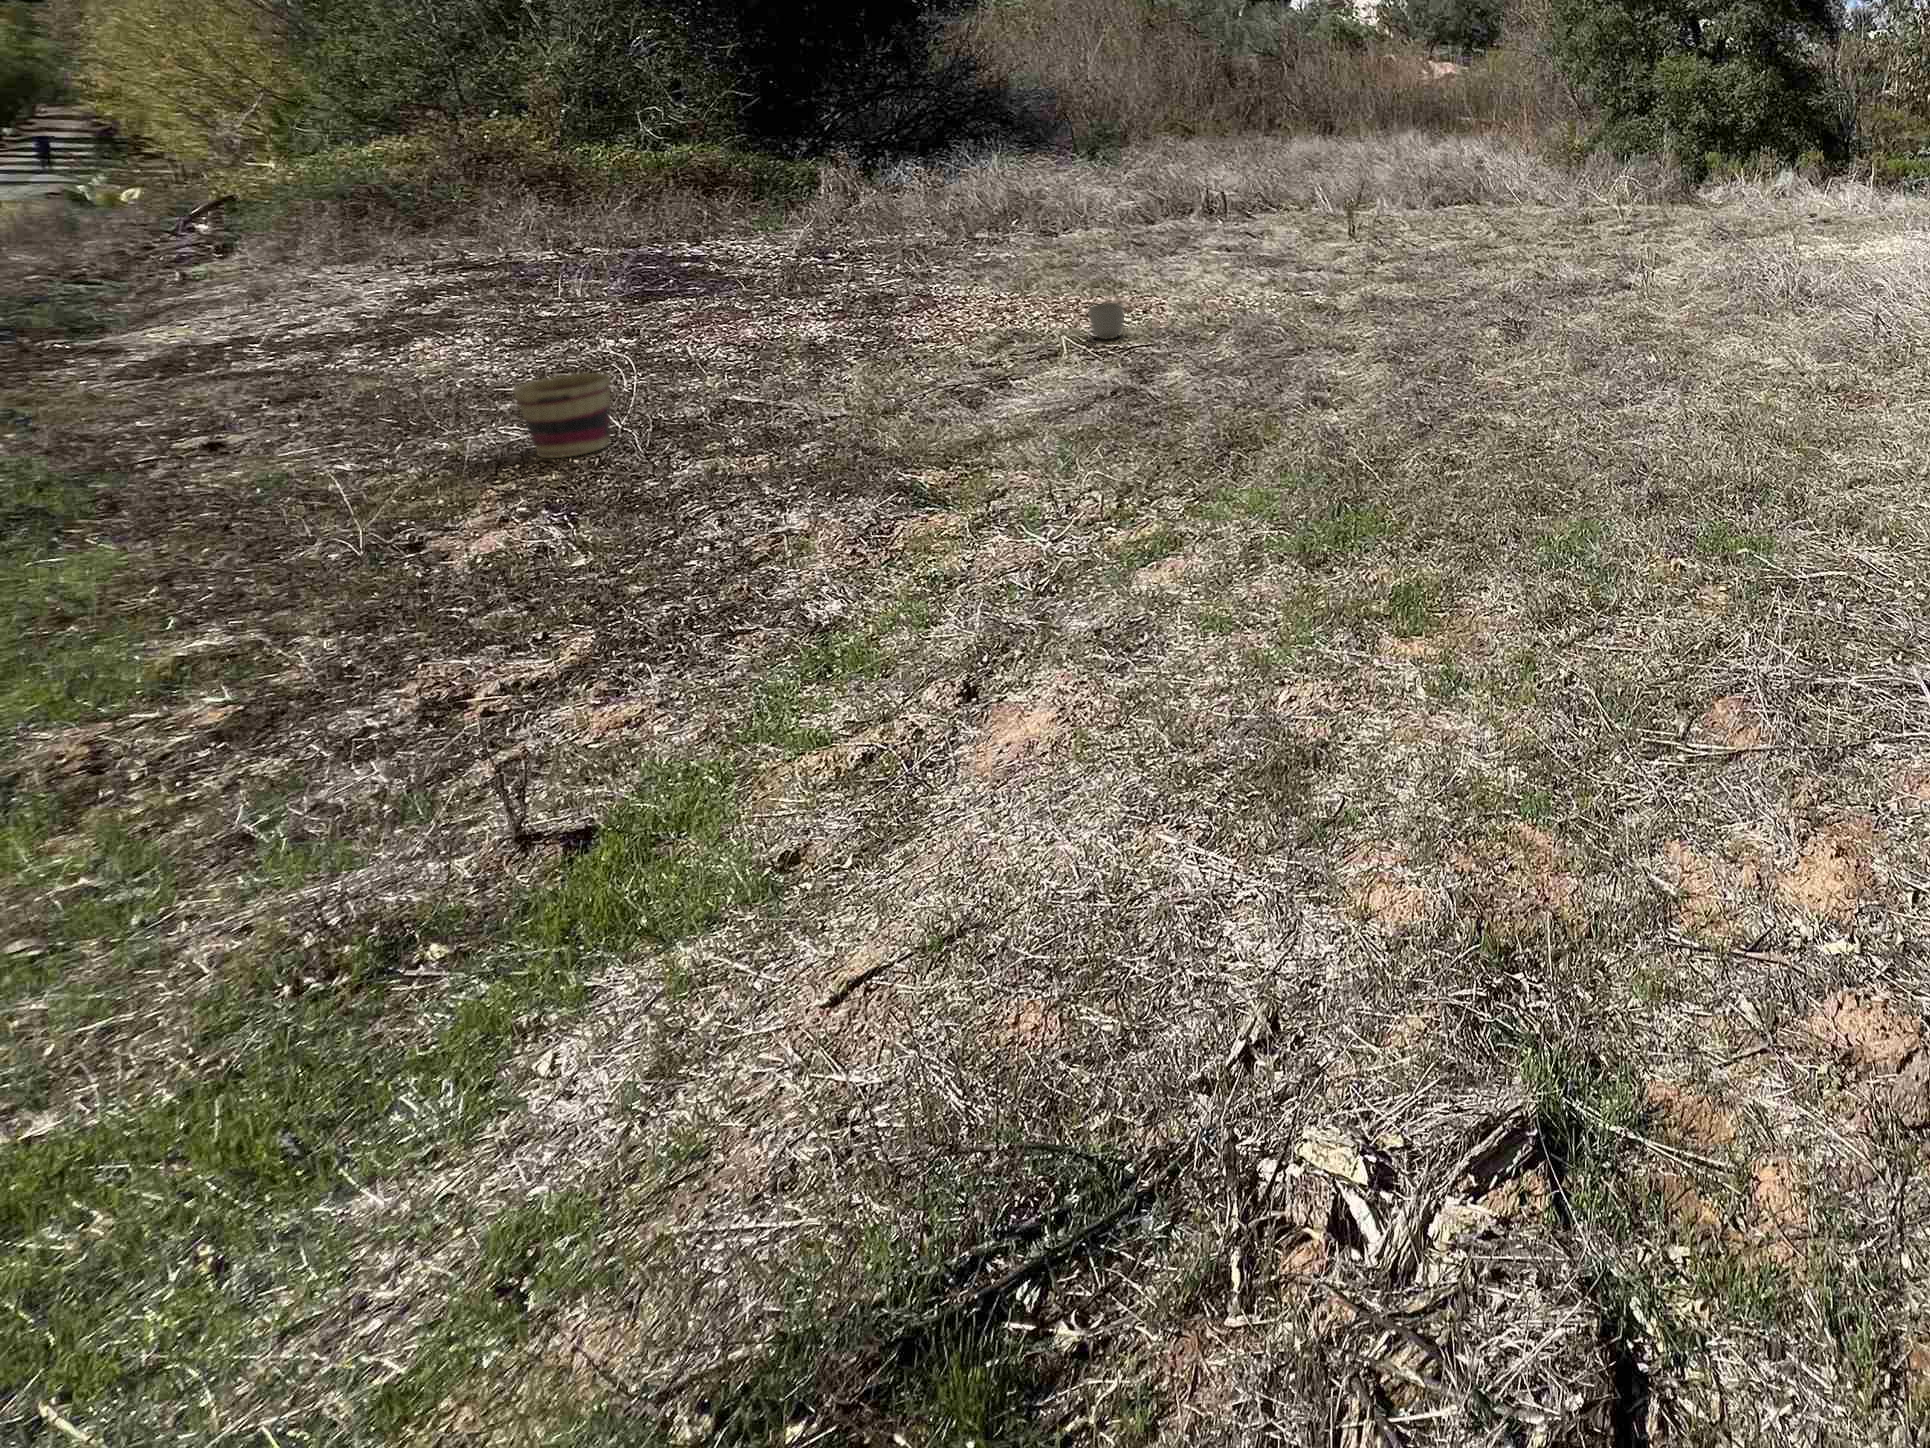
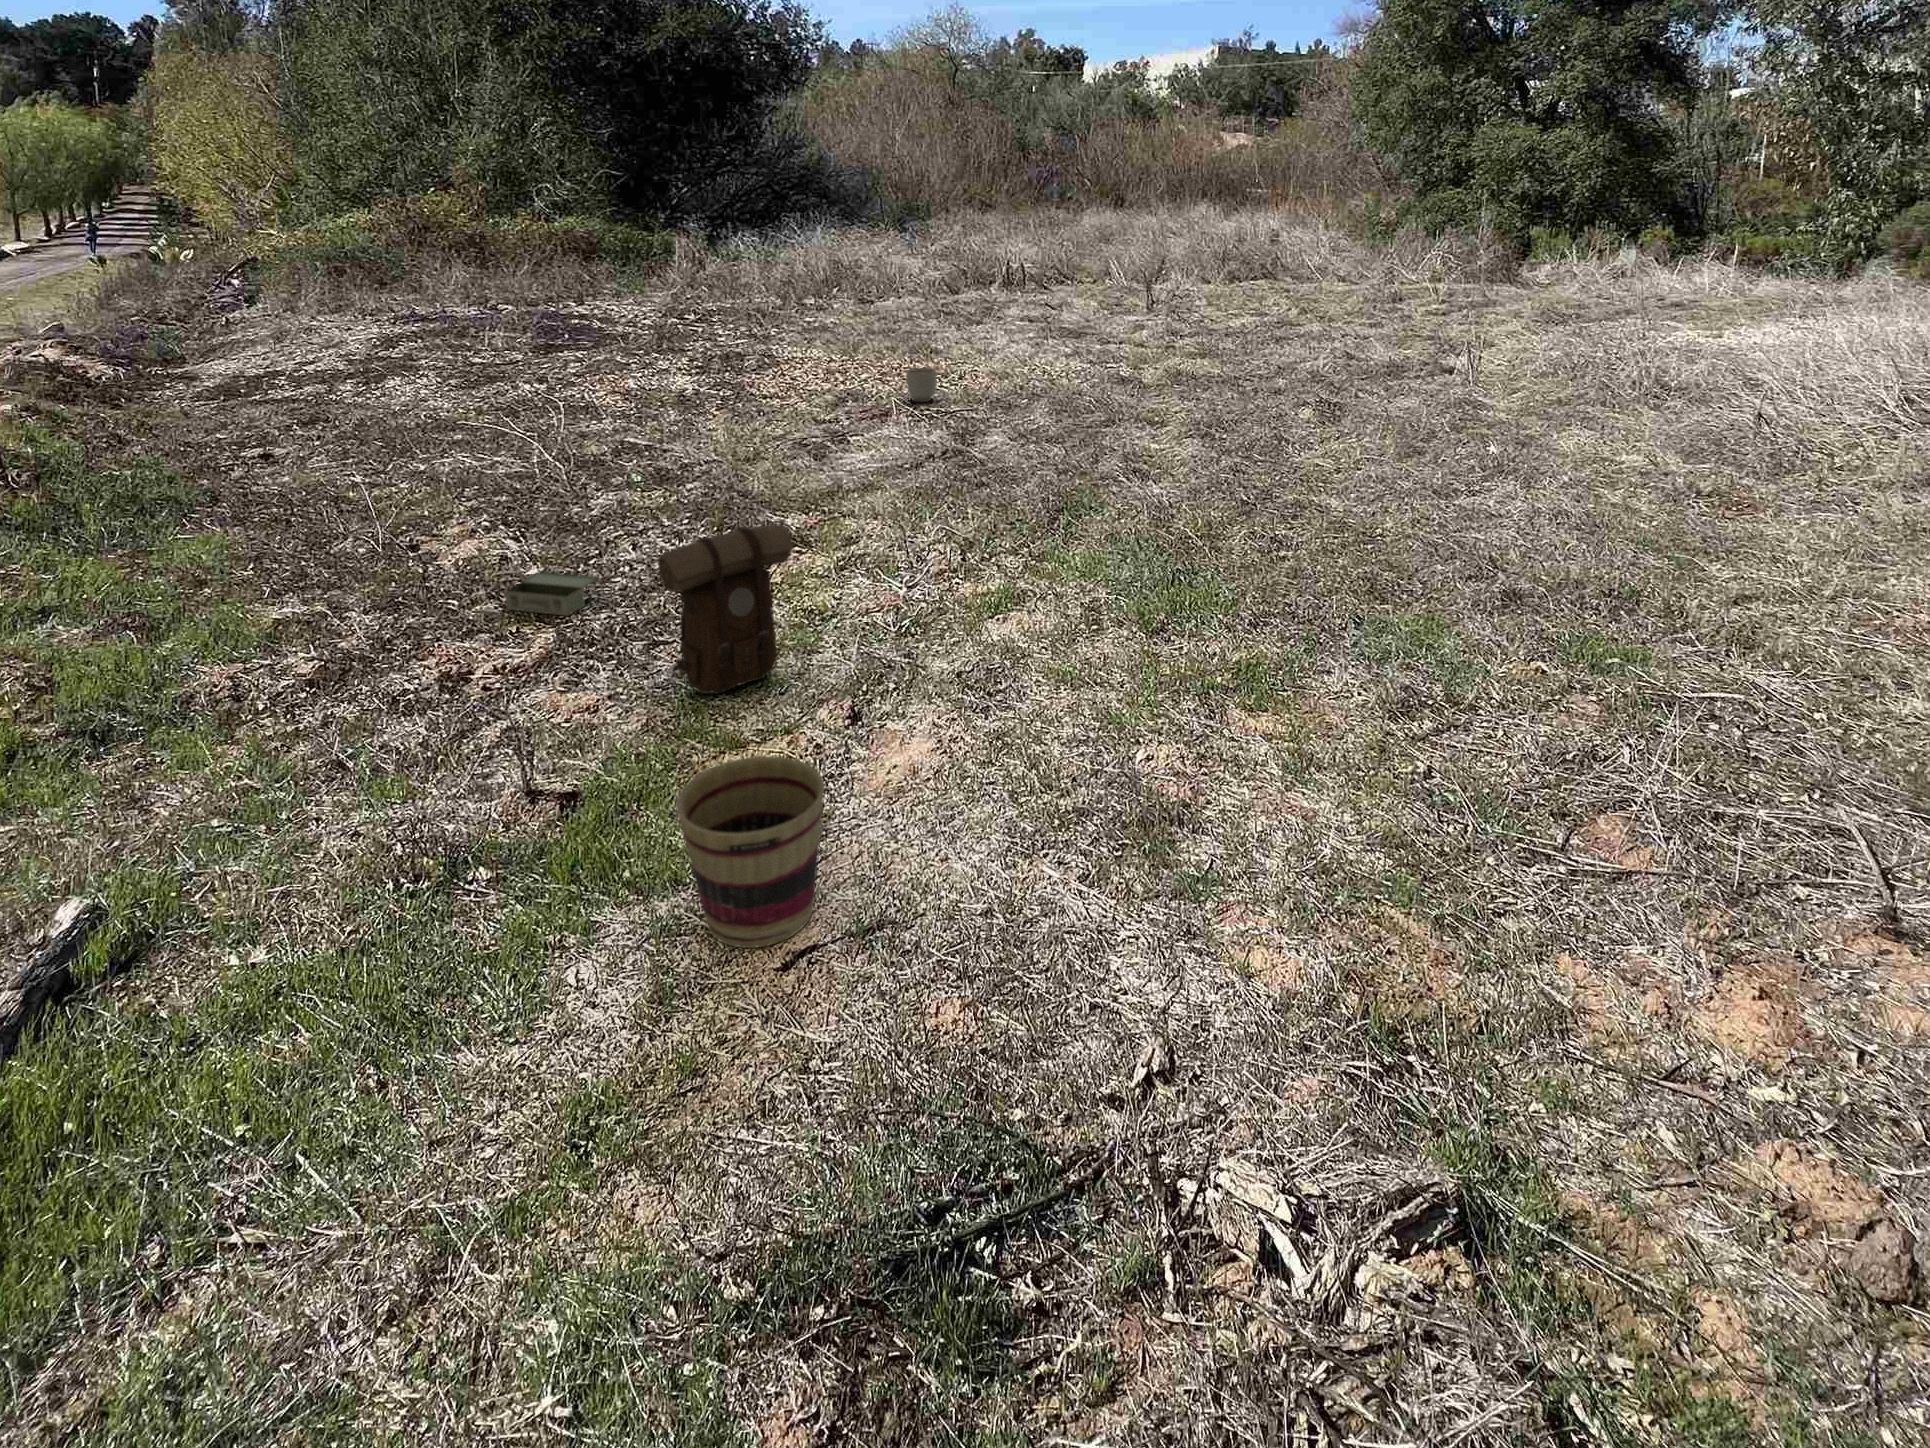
basket: present [513,373,610,458] -> present [676,756,825,948]
backpack: none [712,483,896,686] -> present [658,524,793,694]
toolbox: none [529,561,666,612] -> present [504,571,598,616]

